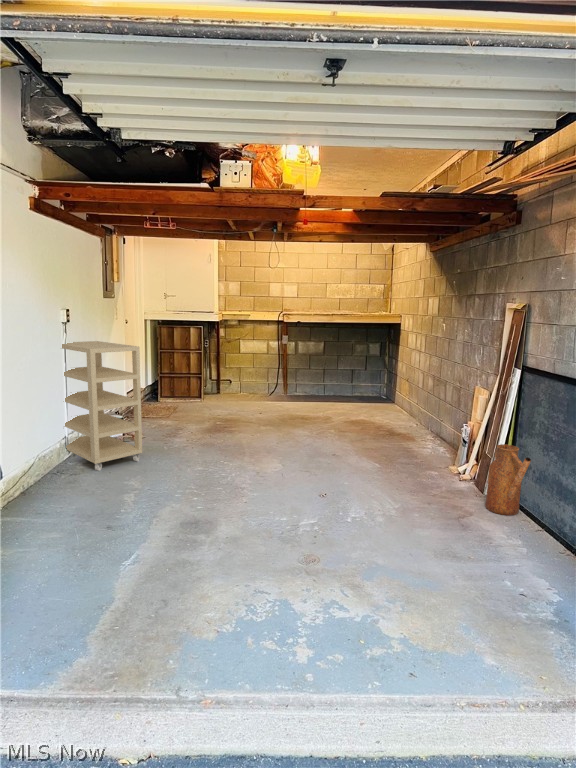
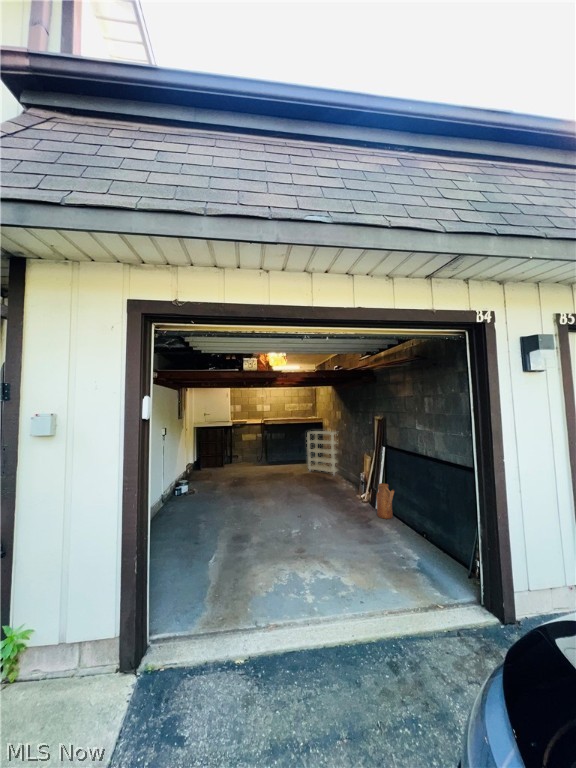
shelving unit: present [62,341,142,471] -> present [307,431,338,473]

